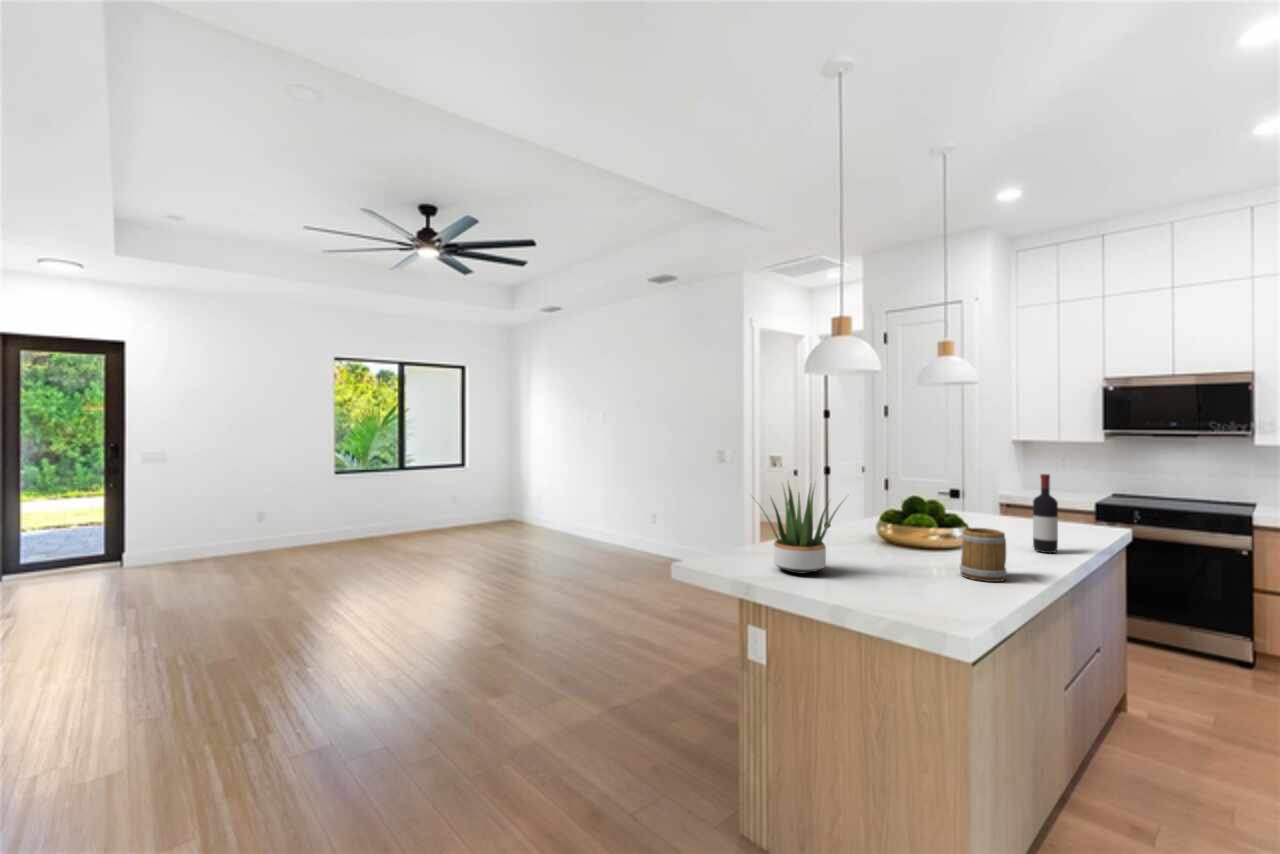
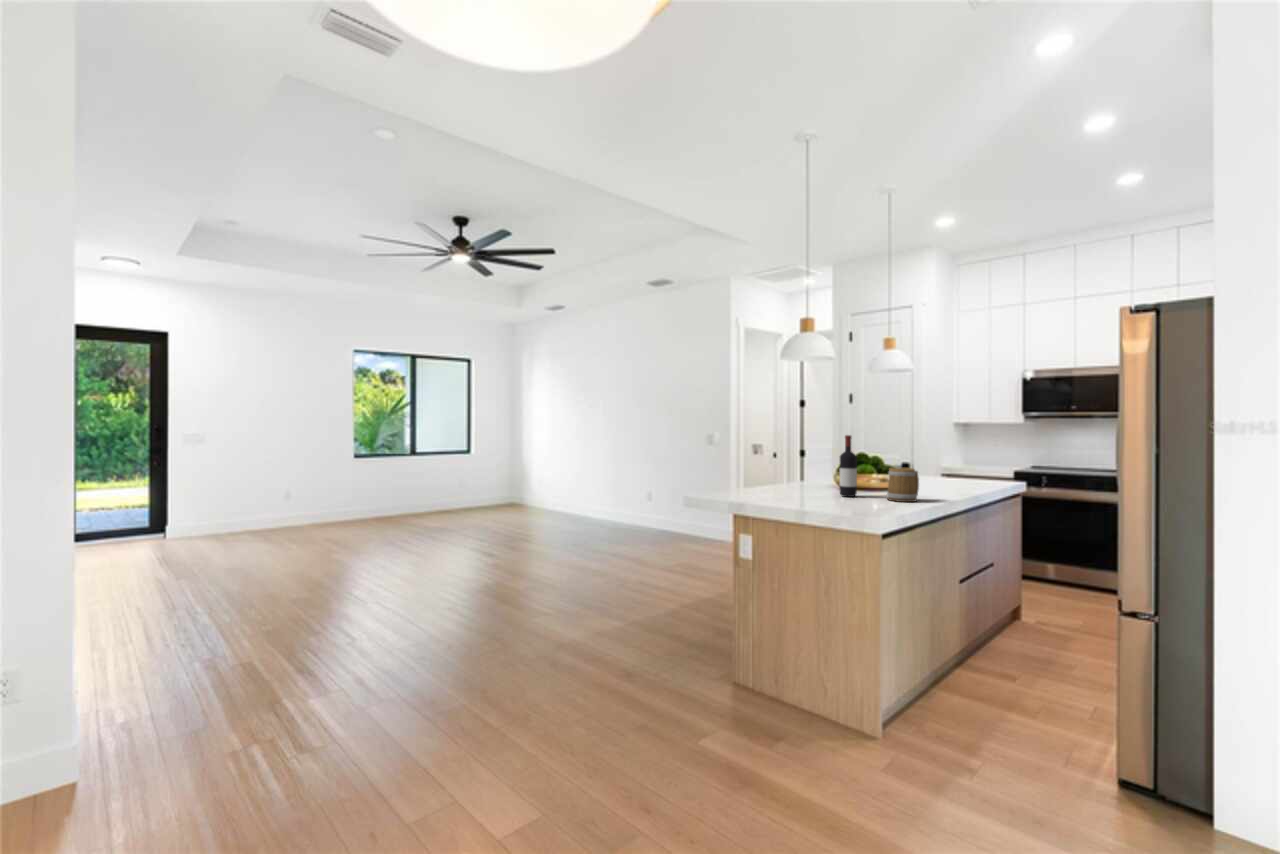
wine bottle: present [1033,474,1058,553] -> present [840,435,857,497]
potted plant: present [764,484,843,574] -> none [742,435,812,499]

